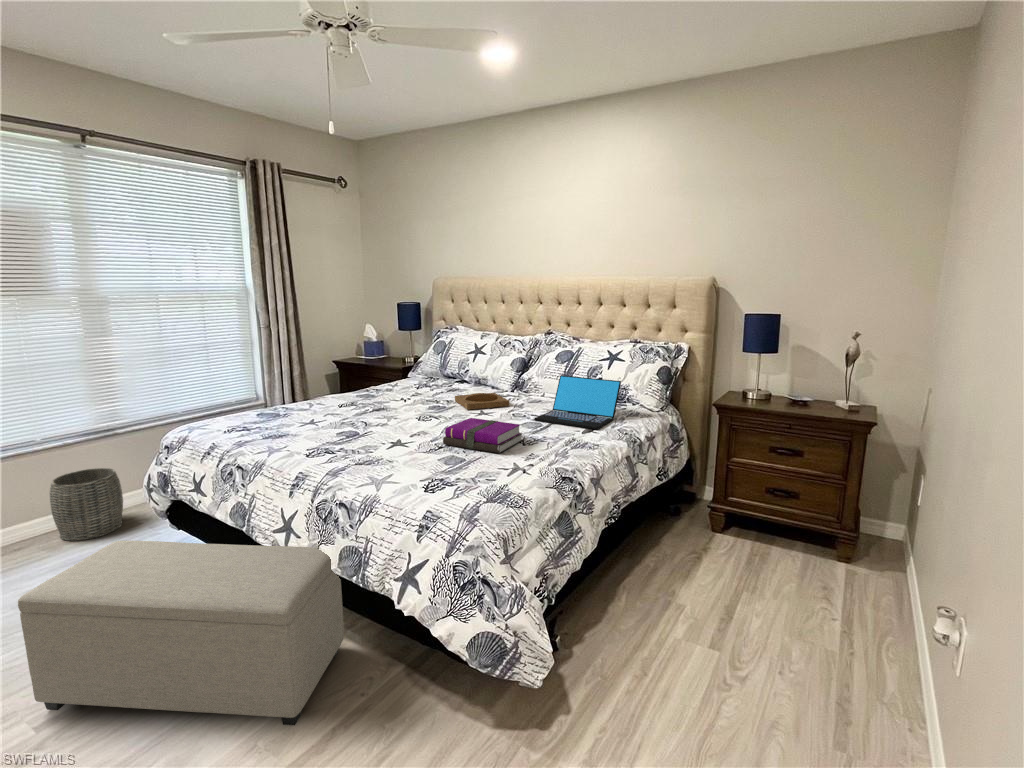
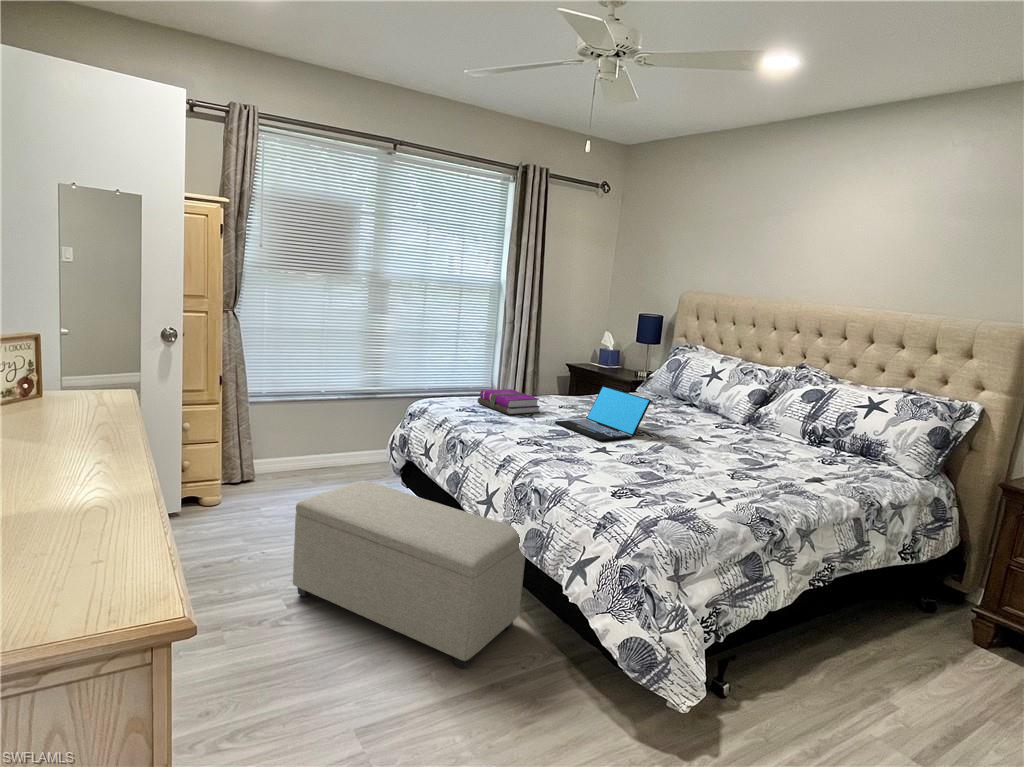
laptop: present [534,375,621,429] -> present [555,386,651,441]
tray: present [455,393,509,410] -> none [675,417,734,439]
notebook: present [443,418,523,453] -> present [478,389,540,415]
woven basket: present [50,468,123,541] -> none [320,423,370,481]

